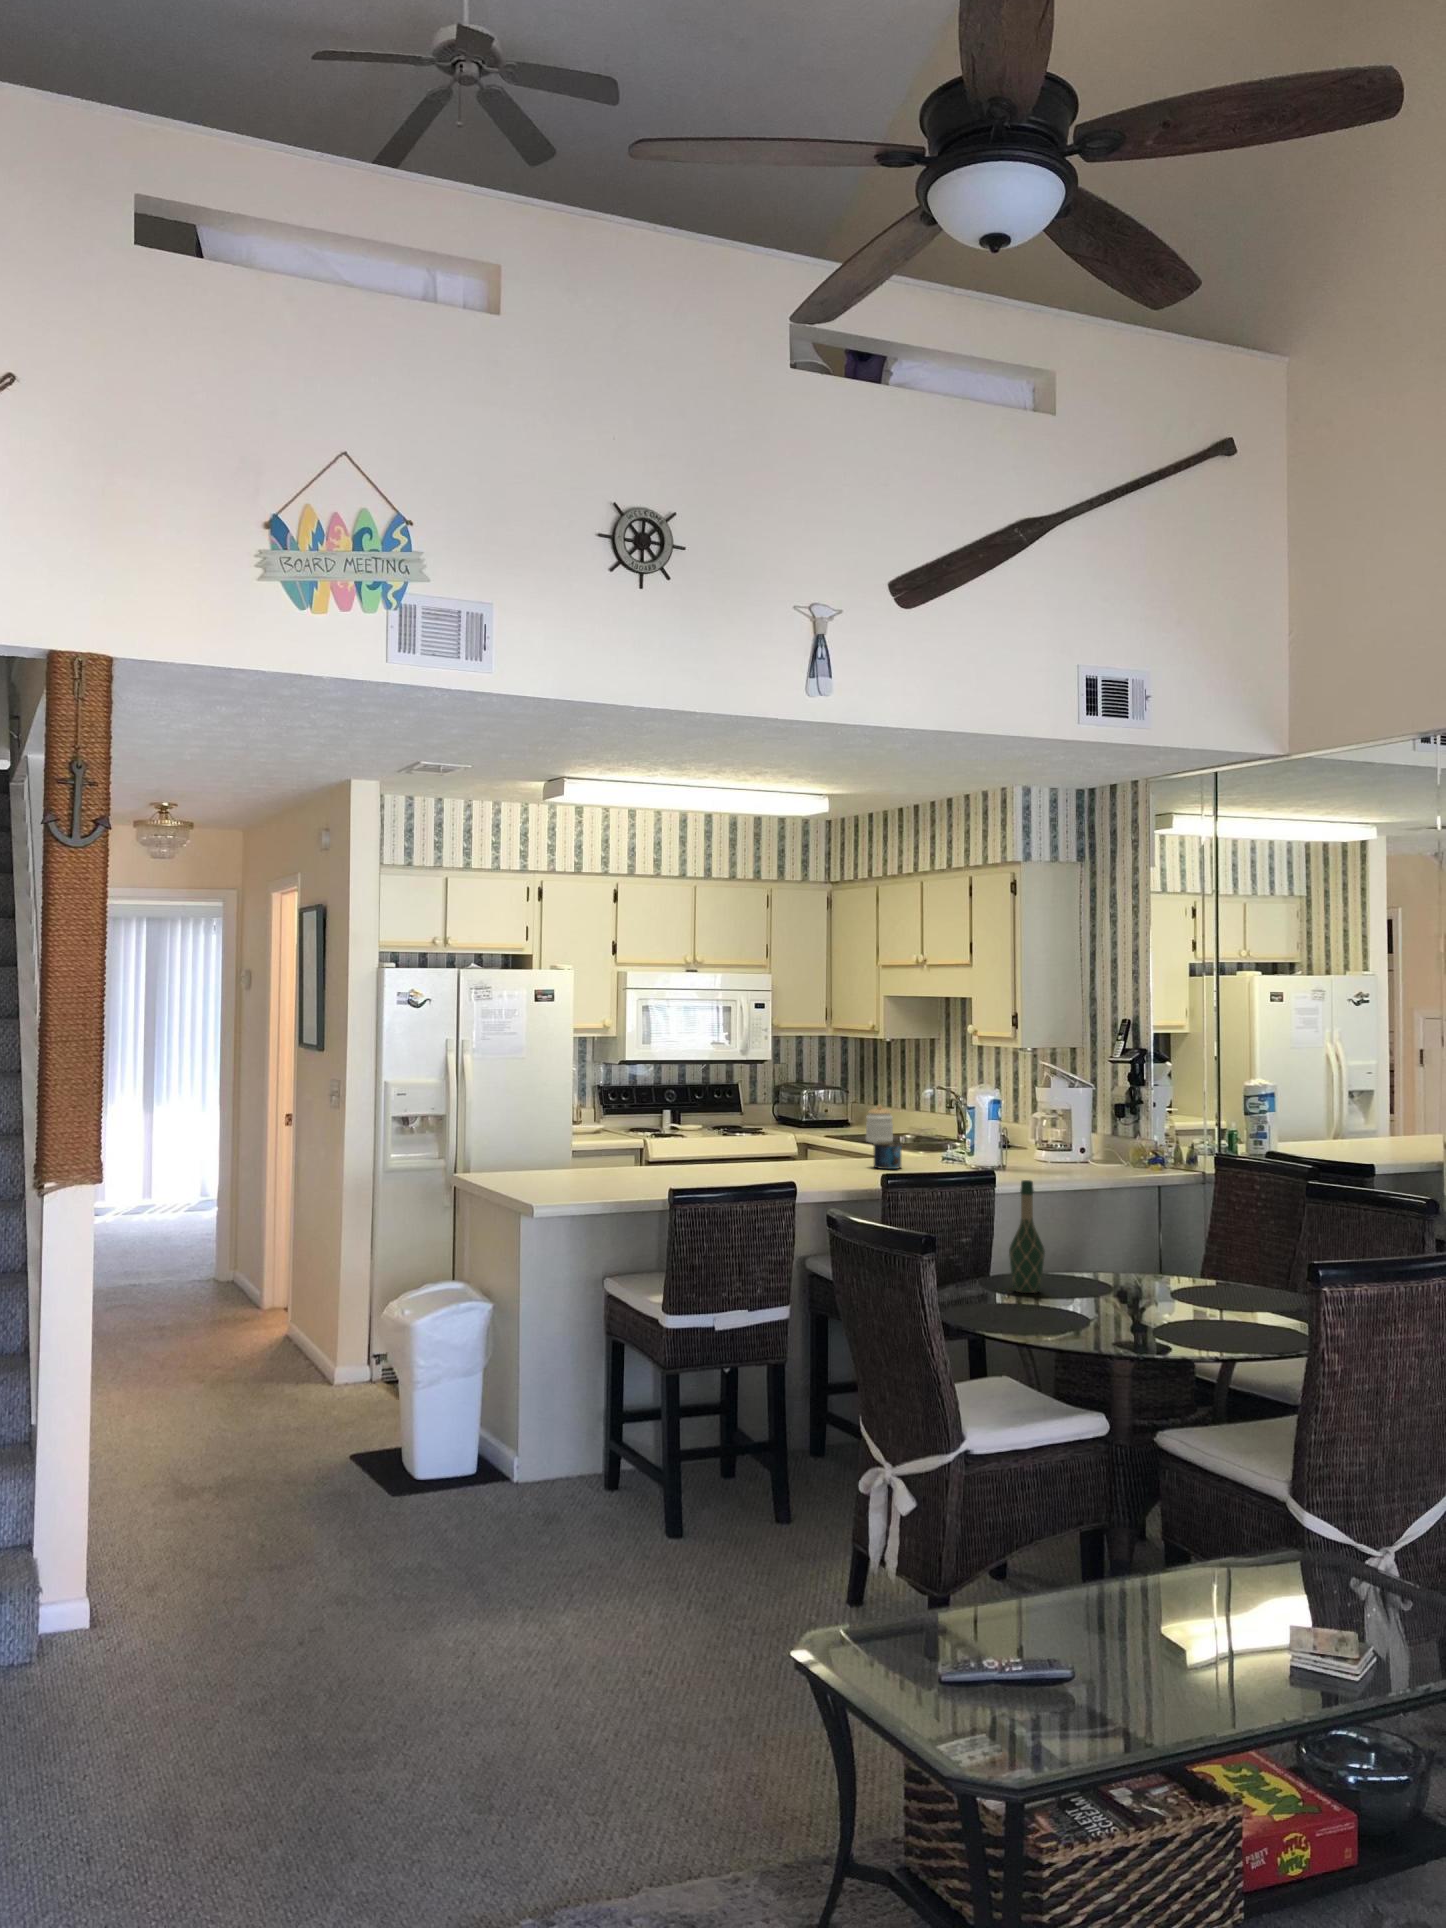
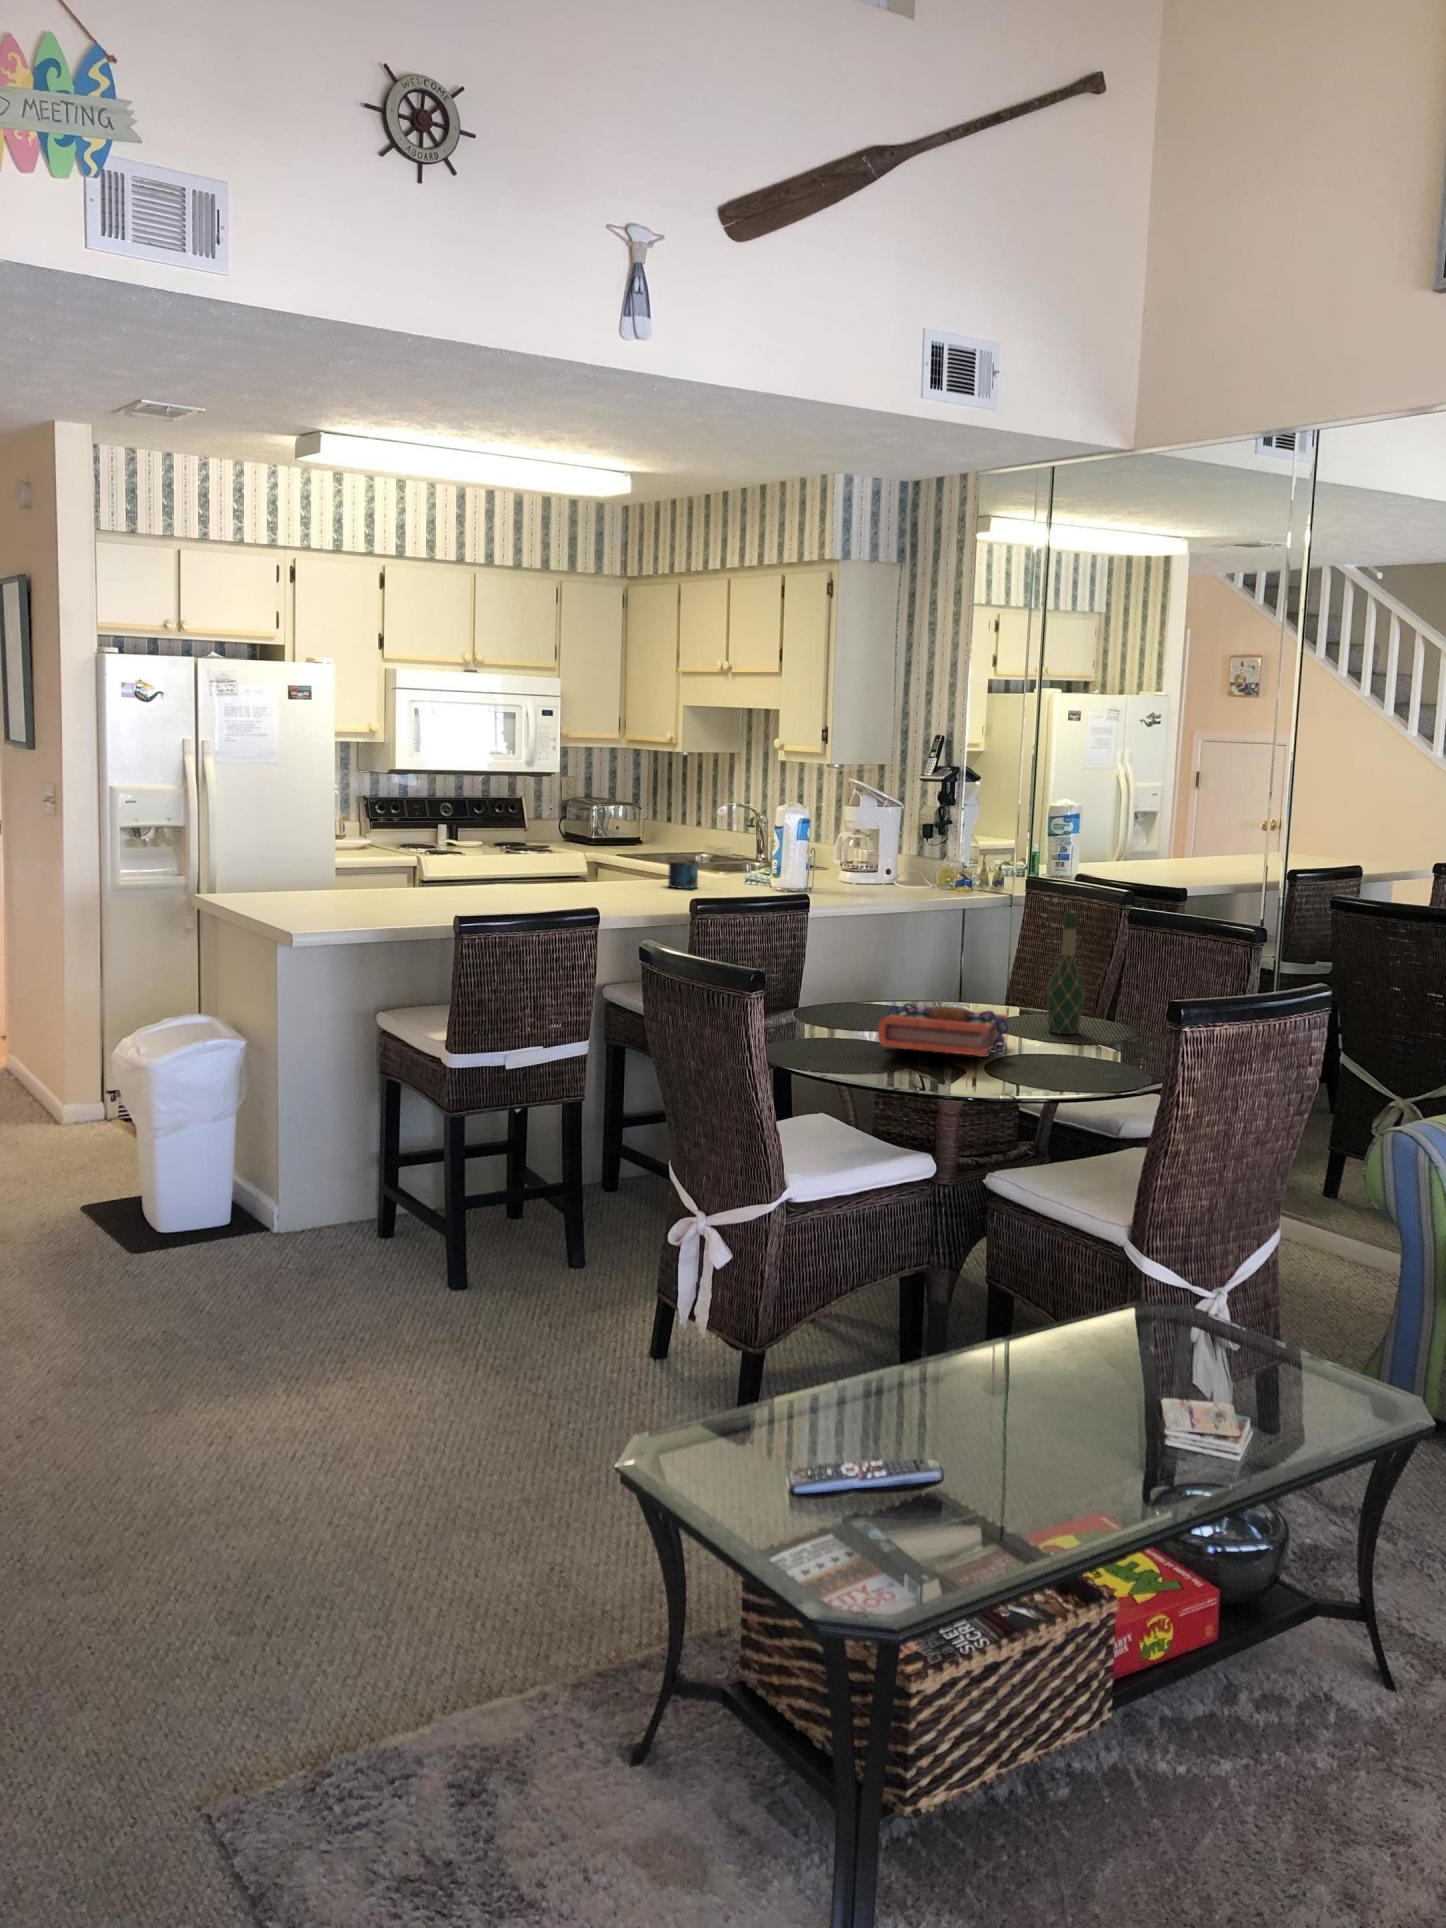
jar: present [866,1104,893,1143] -> none [657,821,686,861]
wine bottle: present [1009,1180,1045,1293] -> present [1046,913,1086,1034]
book: none [1048,1272,1175,1323] -> present [878,1003,1009,1057]

